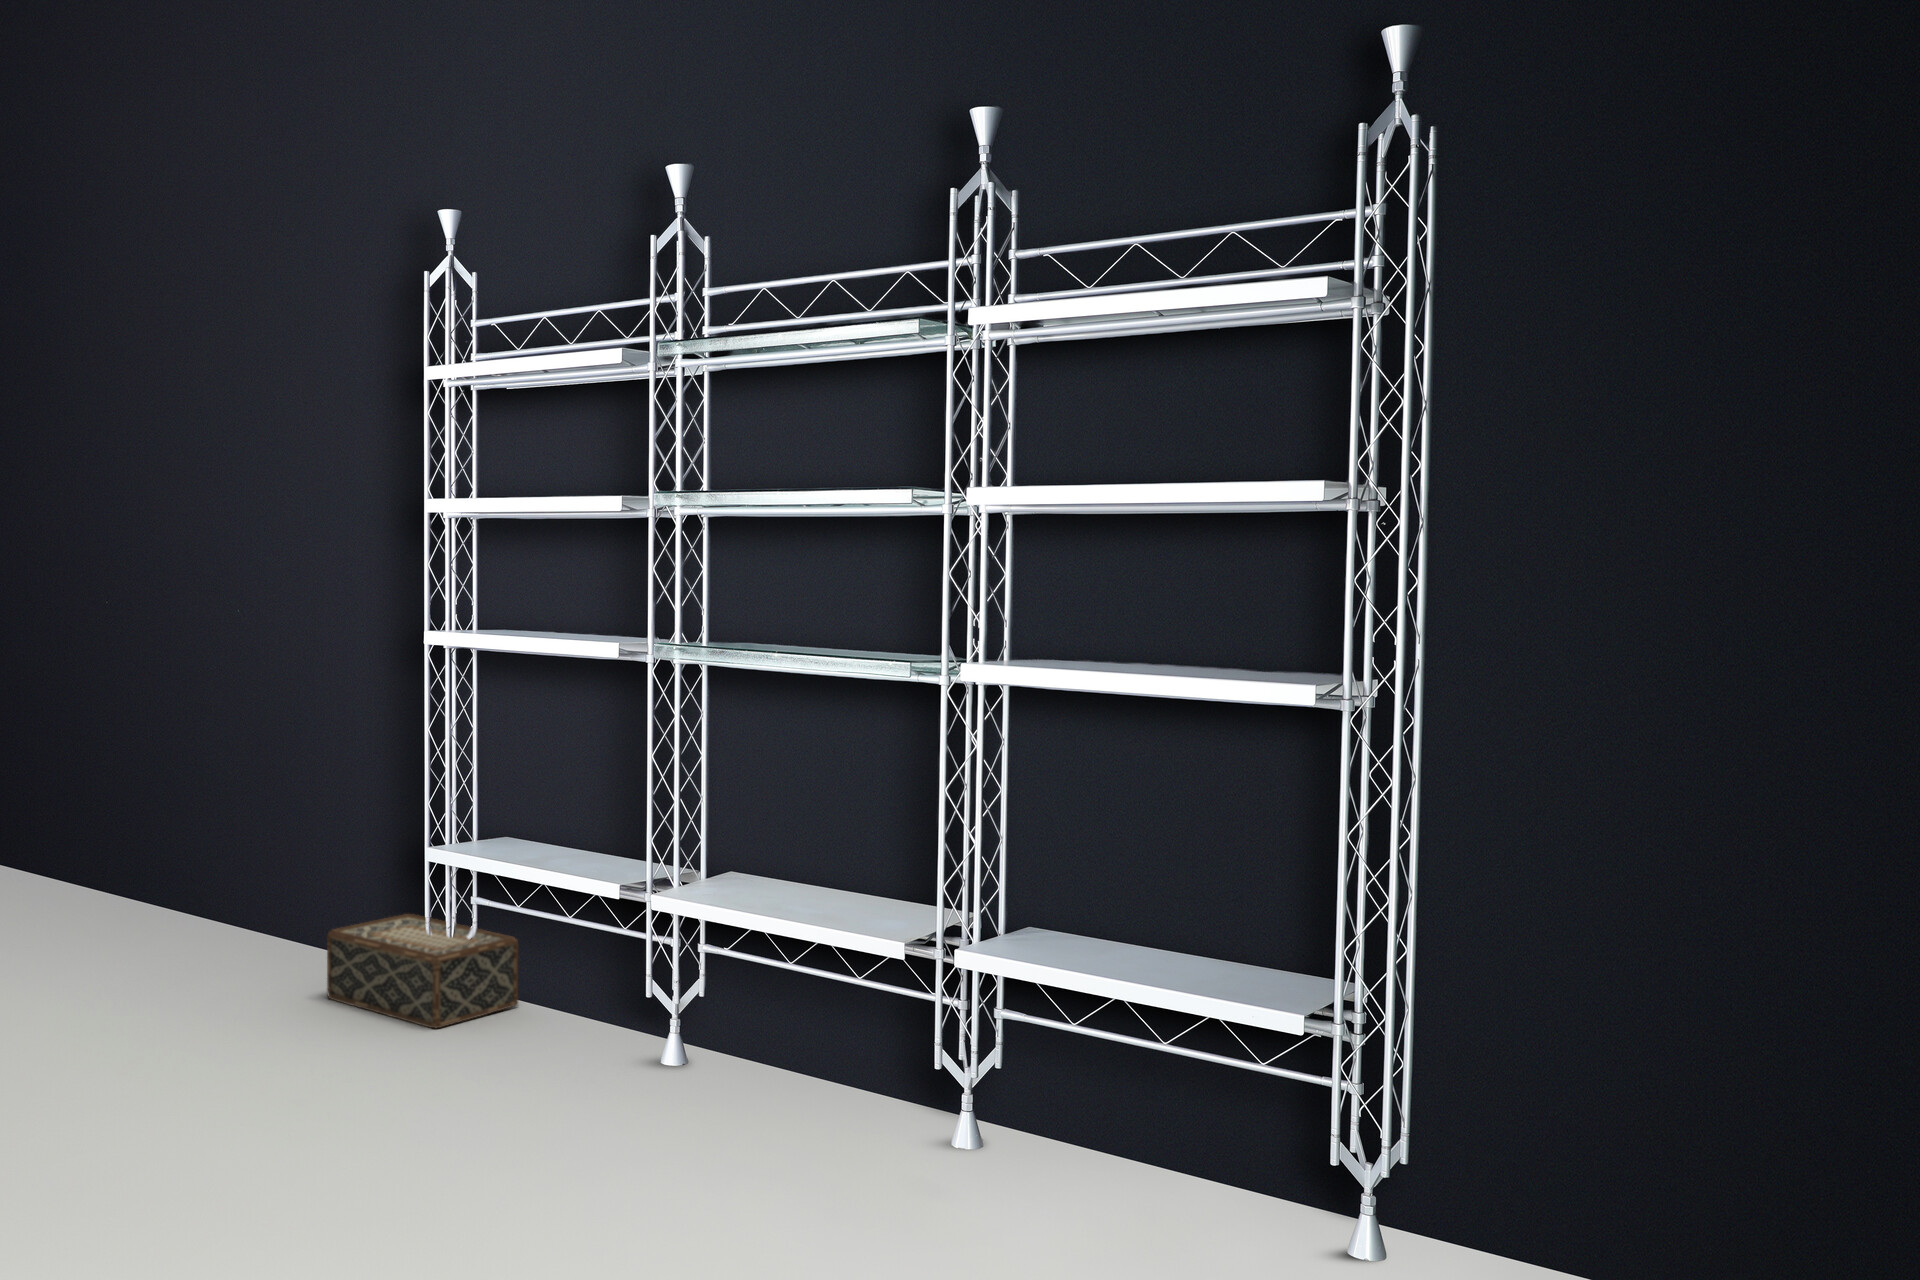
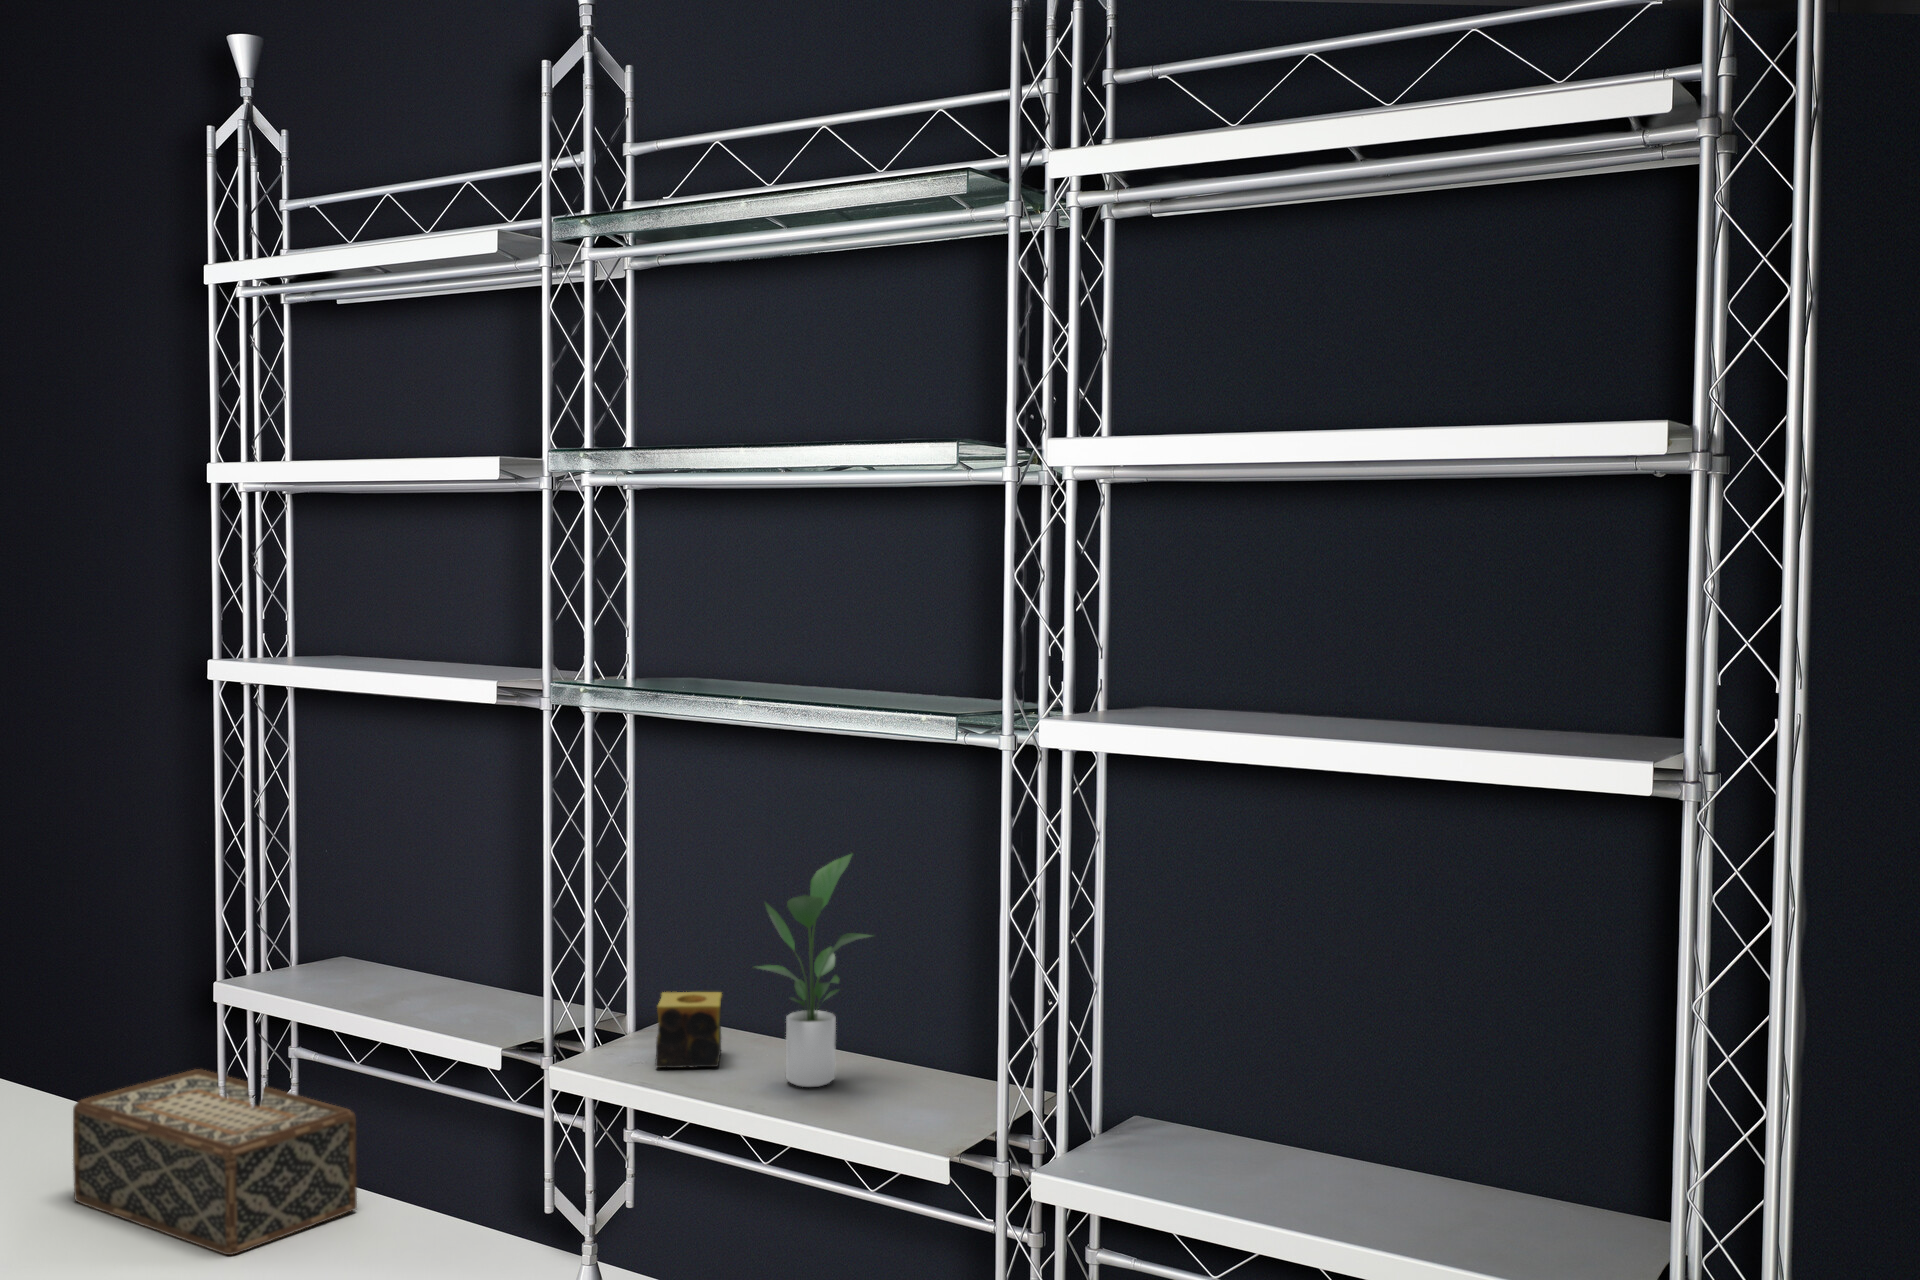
potted plant: none [782,755,863,906] -> present [756,854,871,1087]
candle: none [719,848,764,895] -> present [655,992,722,1068]

